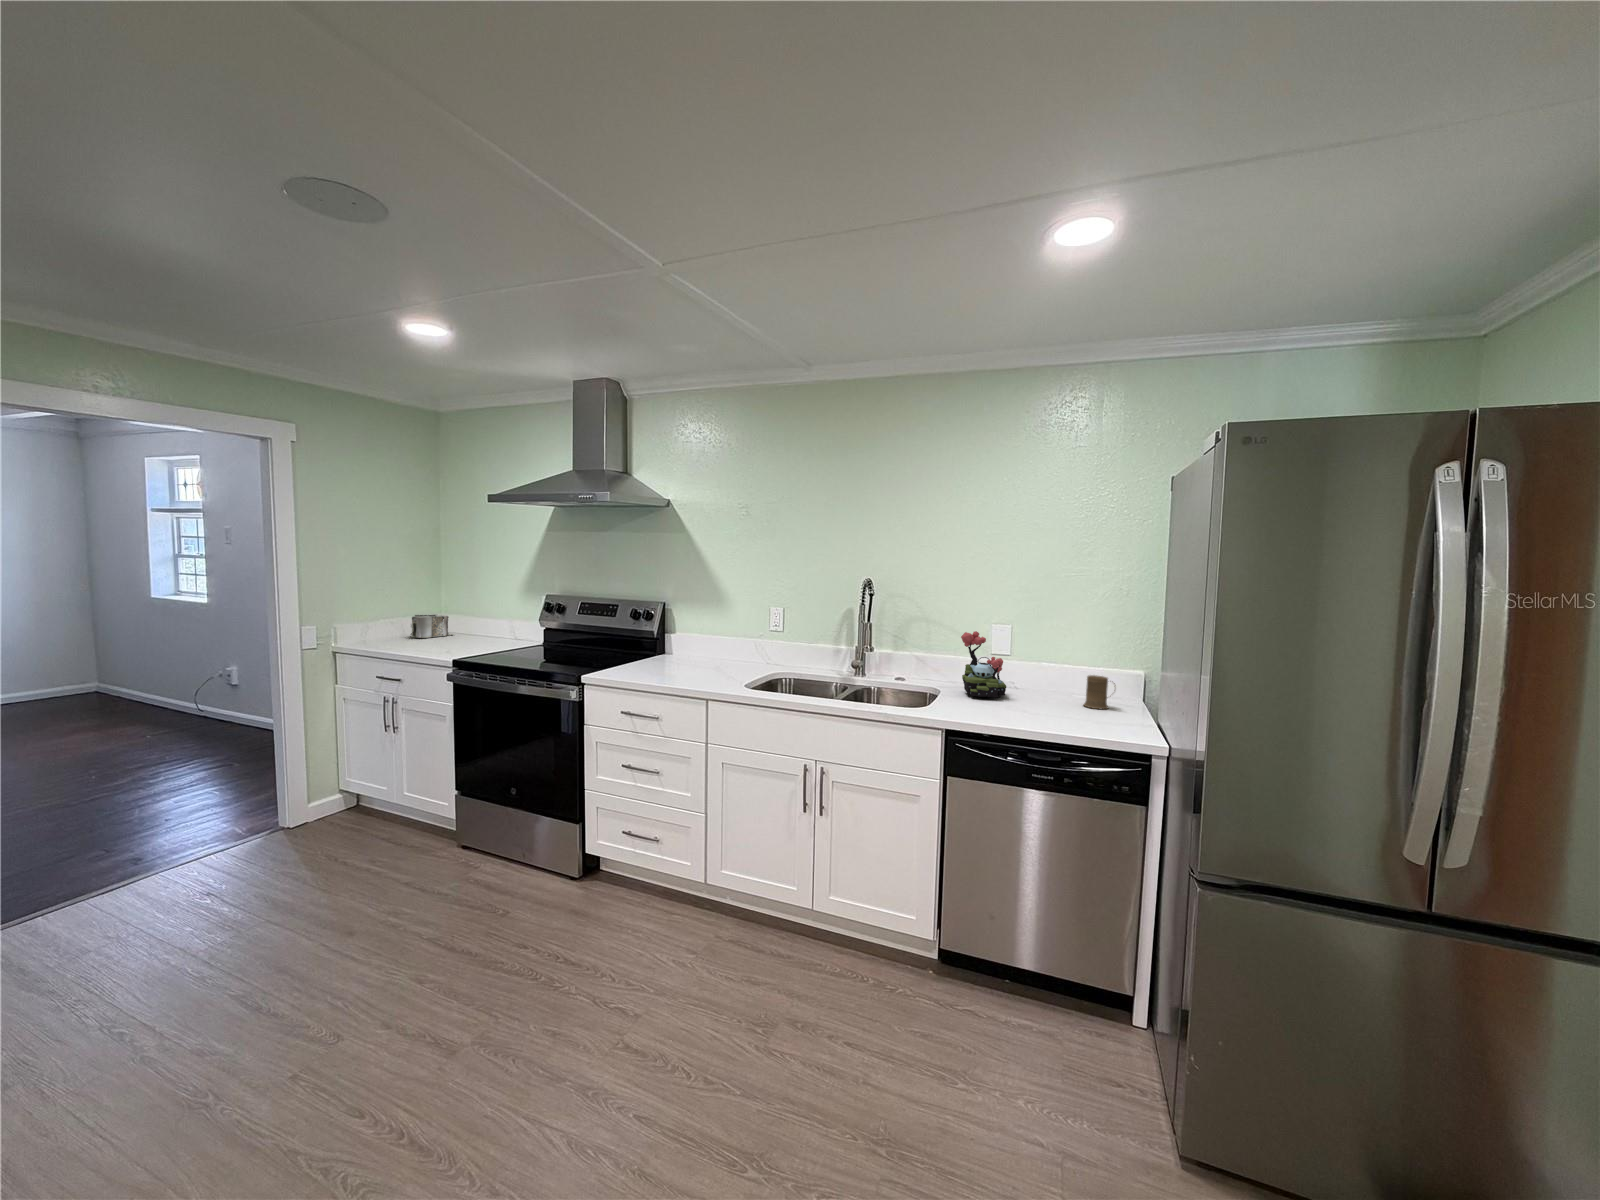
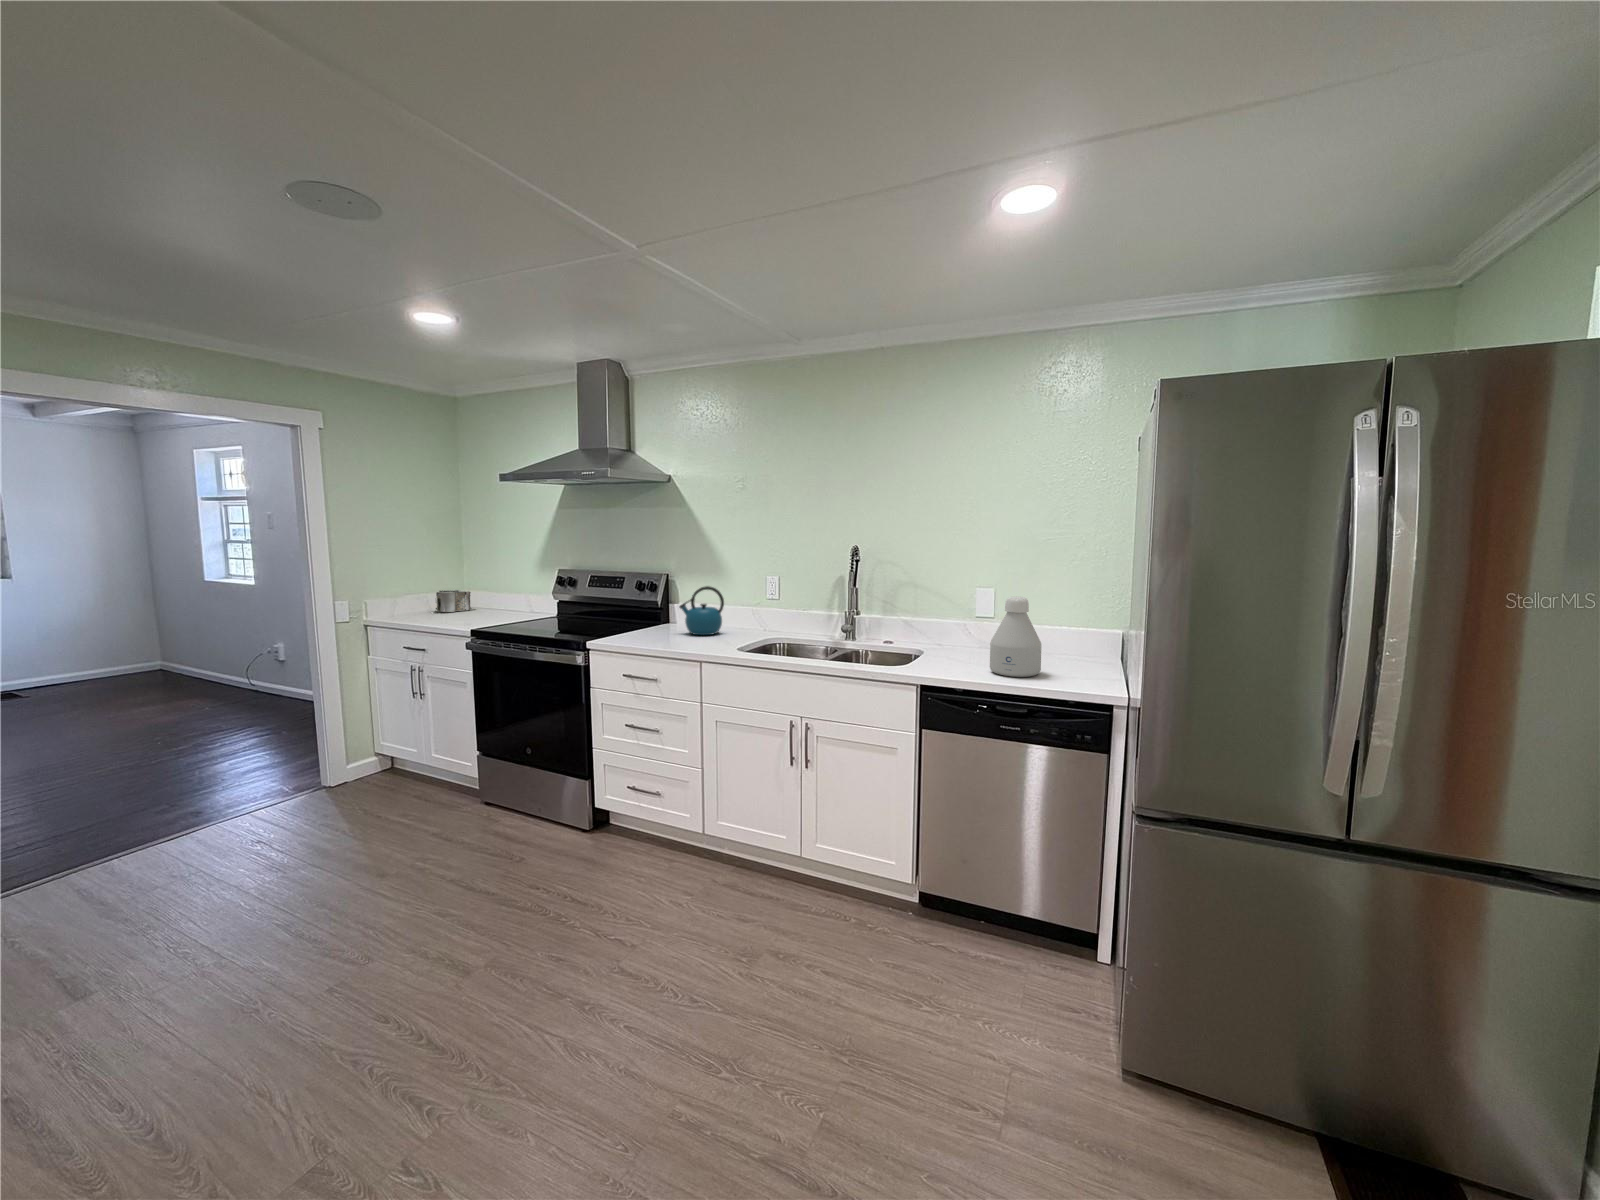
kettle: none [679,617,727,669] -> present [679,586,724,635]
plant: present [961,631,1006,697] -> none [943,594,986,656]
bottle: none [1017,638,1072,723] -> present [990,597,1041,677]
mug: present [1083,675,1115,709] -> none [1059,634,1089,666]

